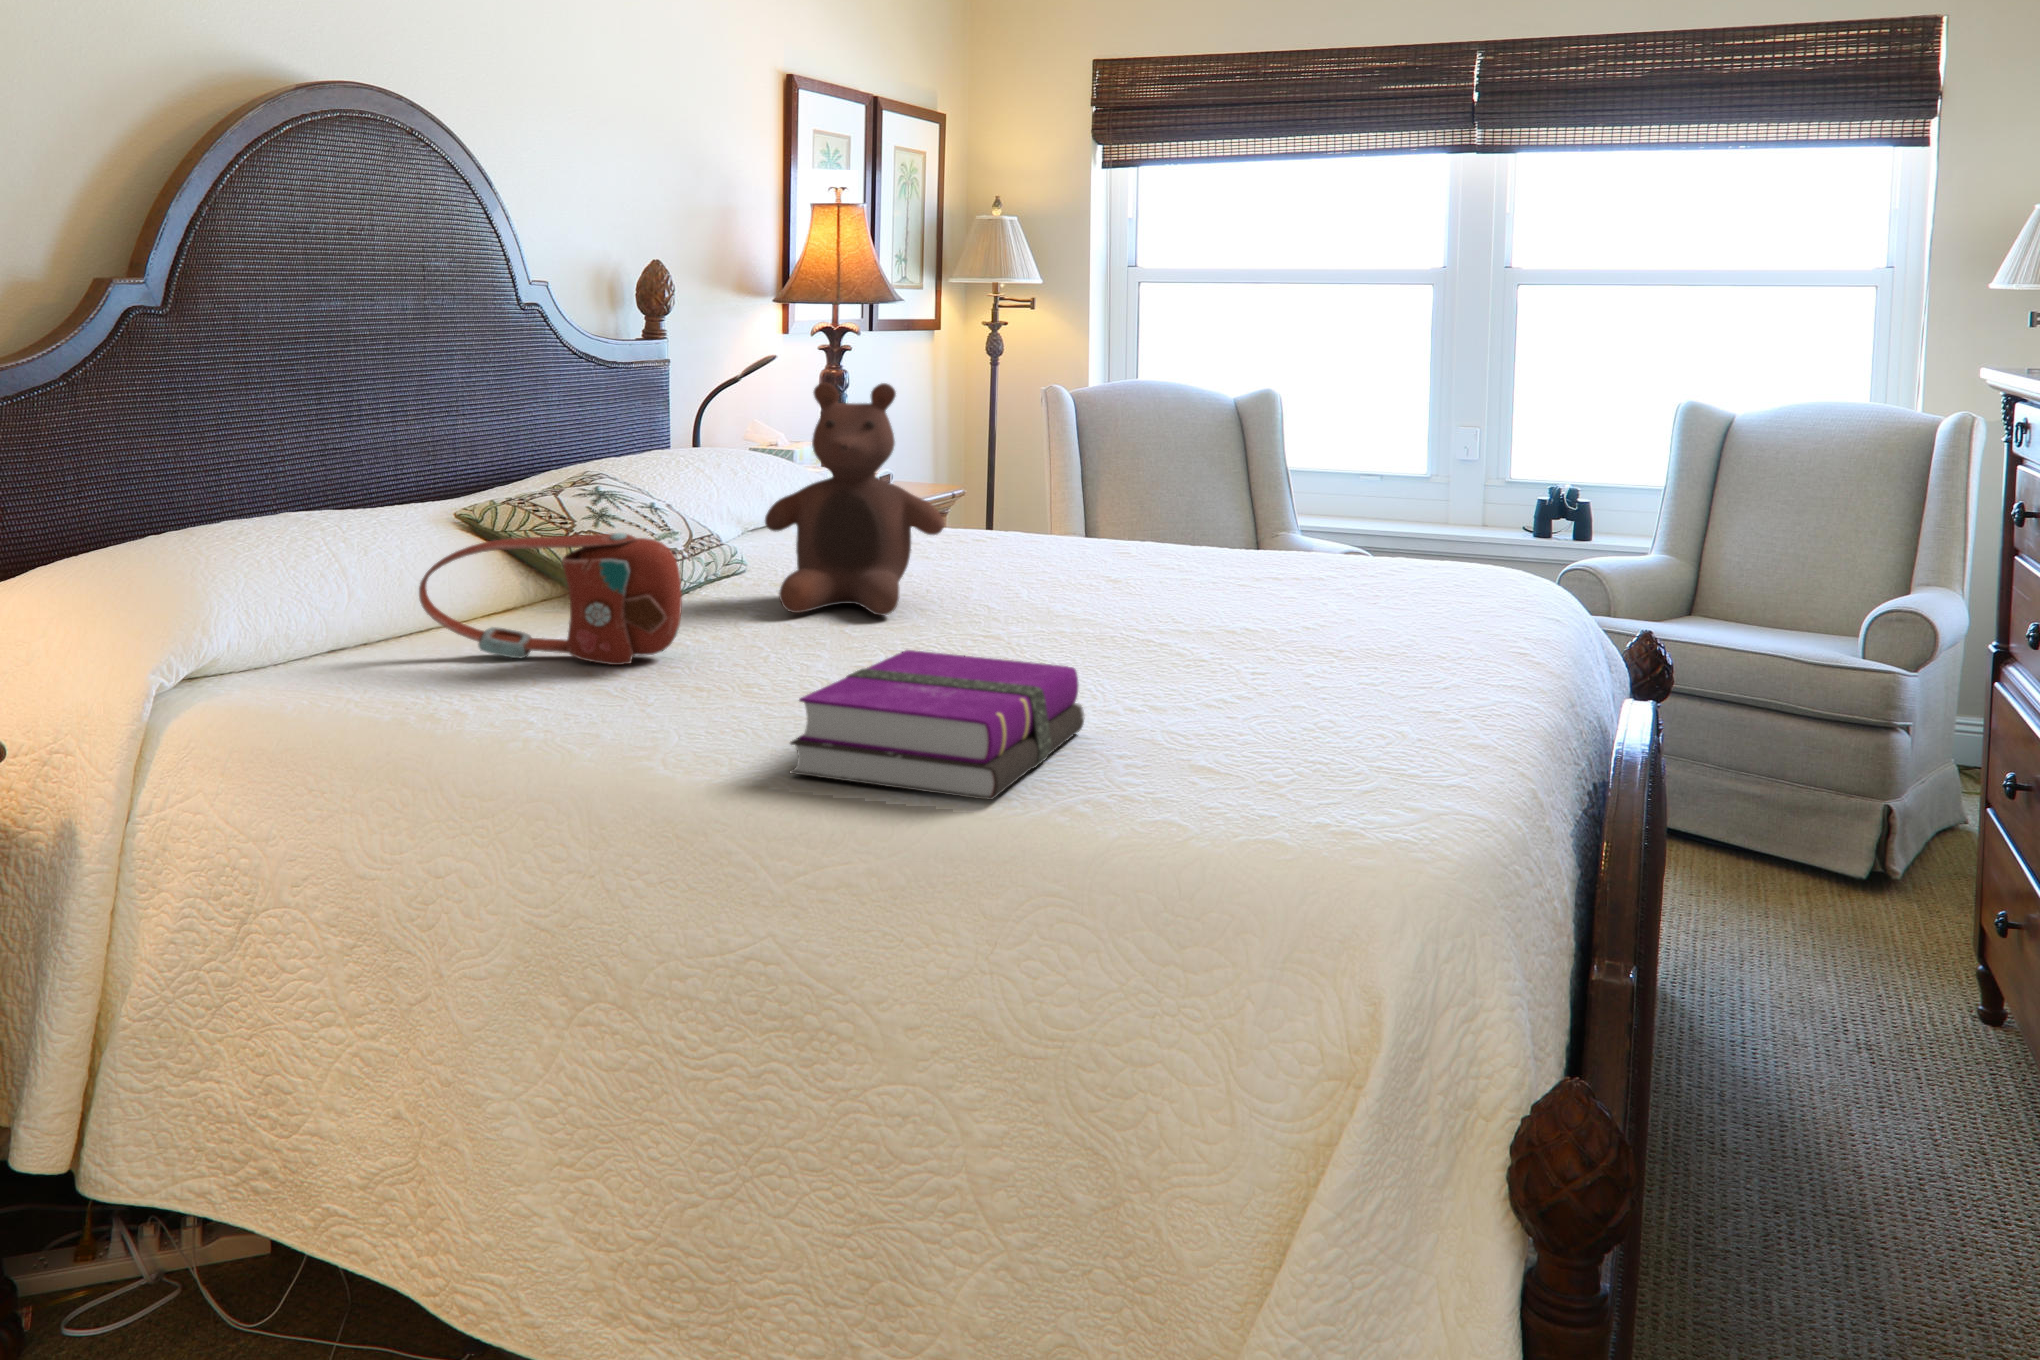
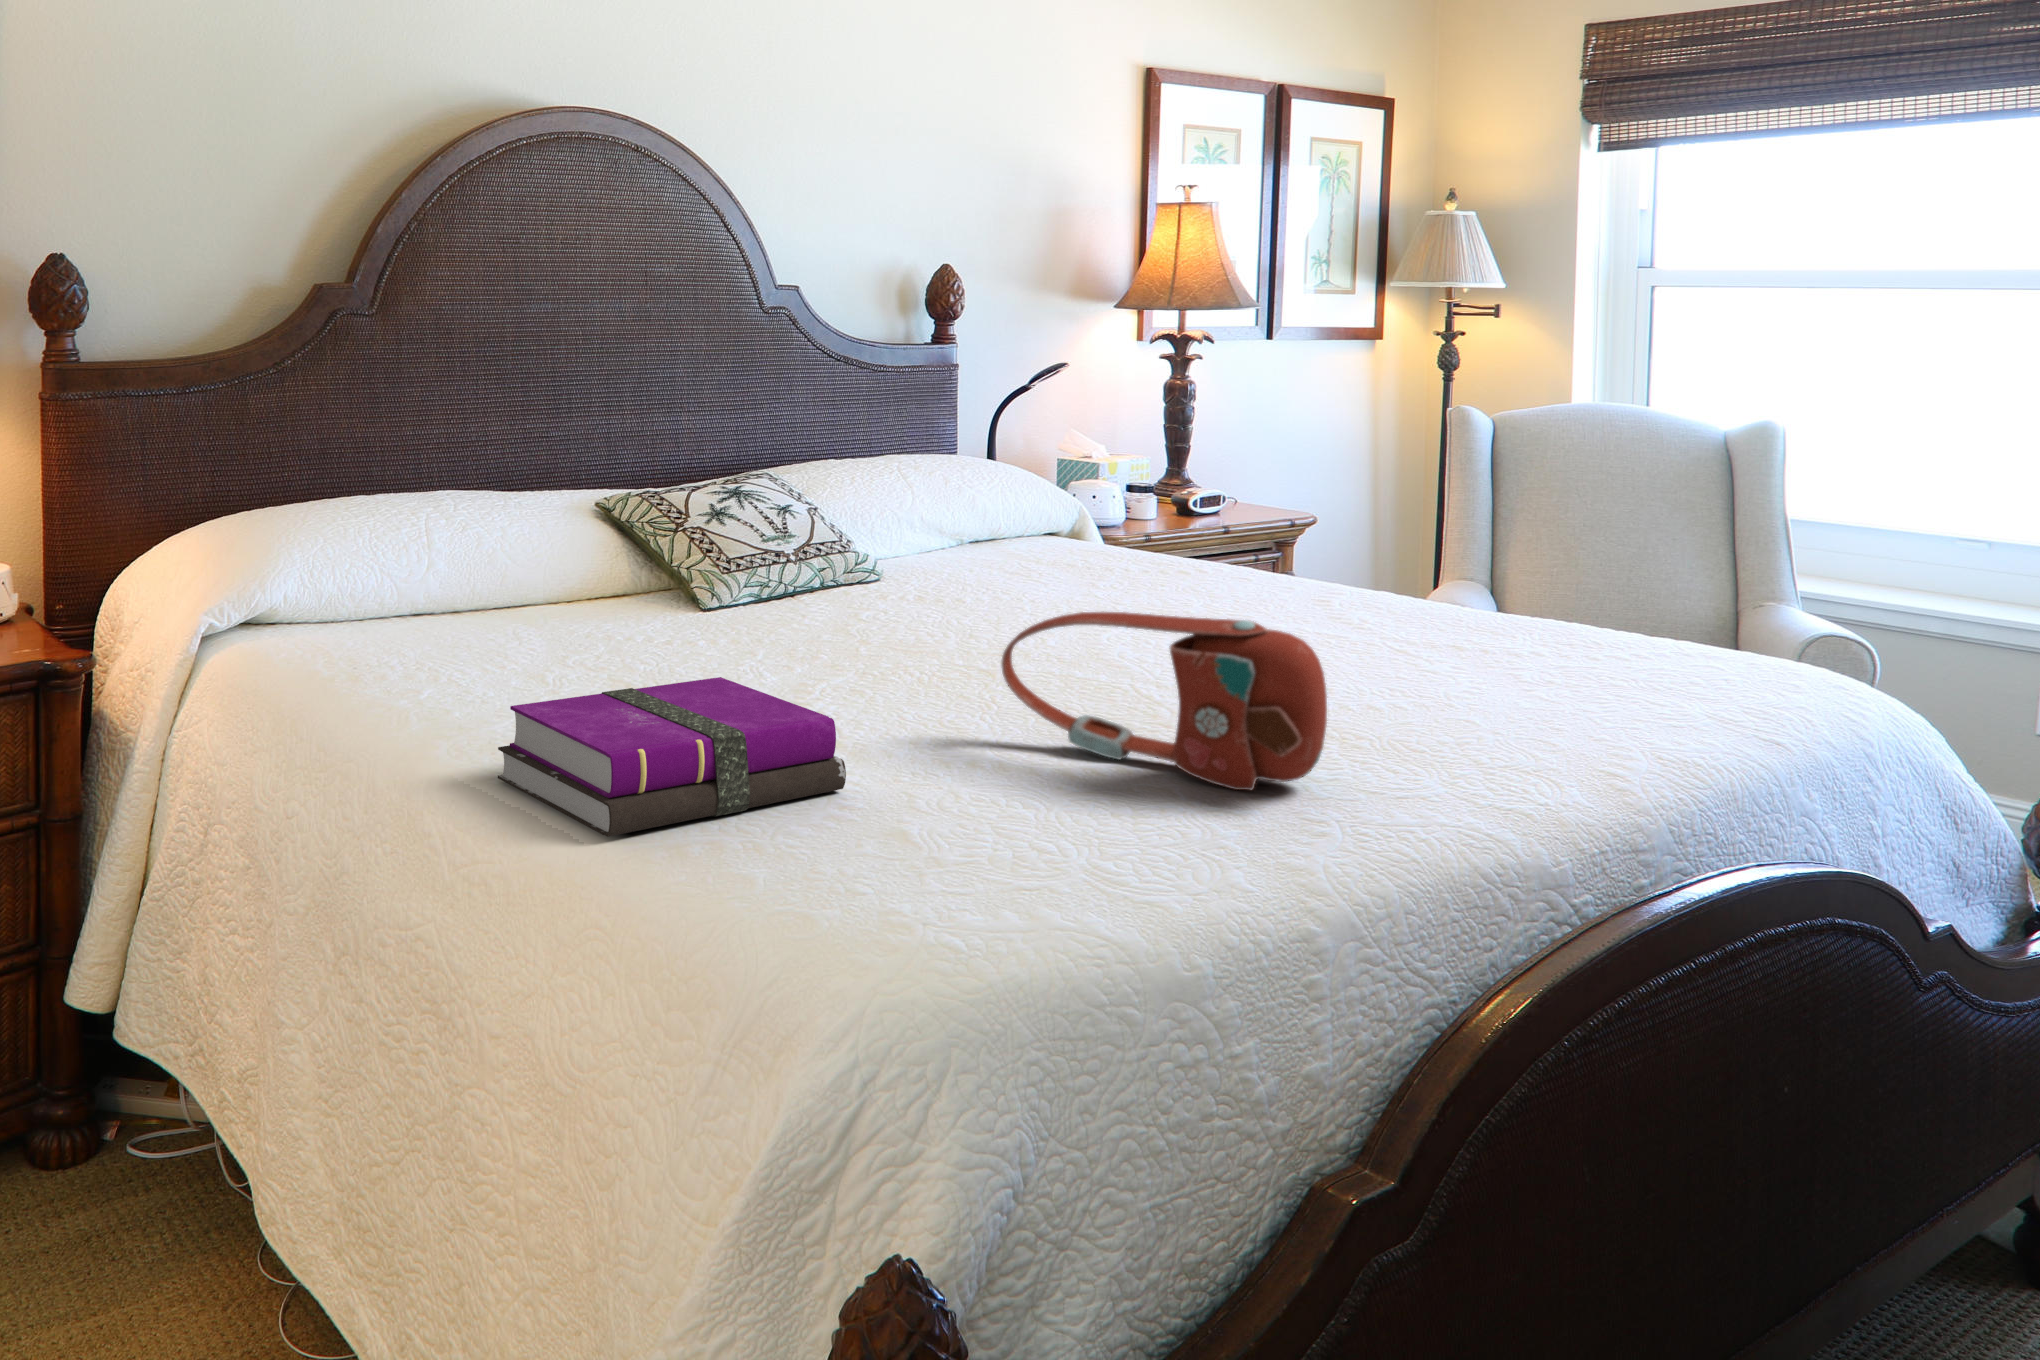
stuffed bear: present [765,382,944,616] -> none [812,396,1007,646]
handbag: present [419,533,682,665] -> present [1001,612,1327,790]

